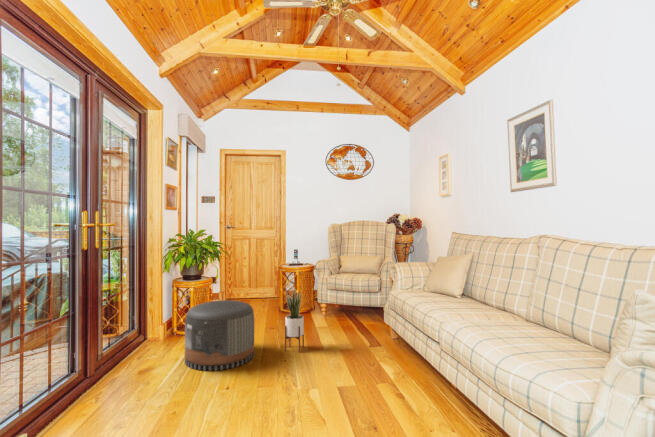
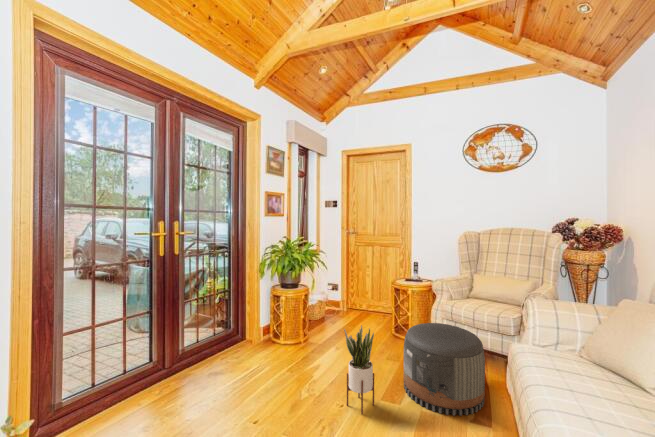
pouf: present [185,300,254,371] -> present [403,323,485,416]

